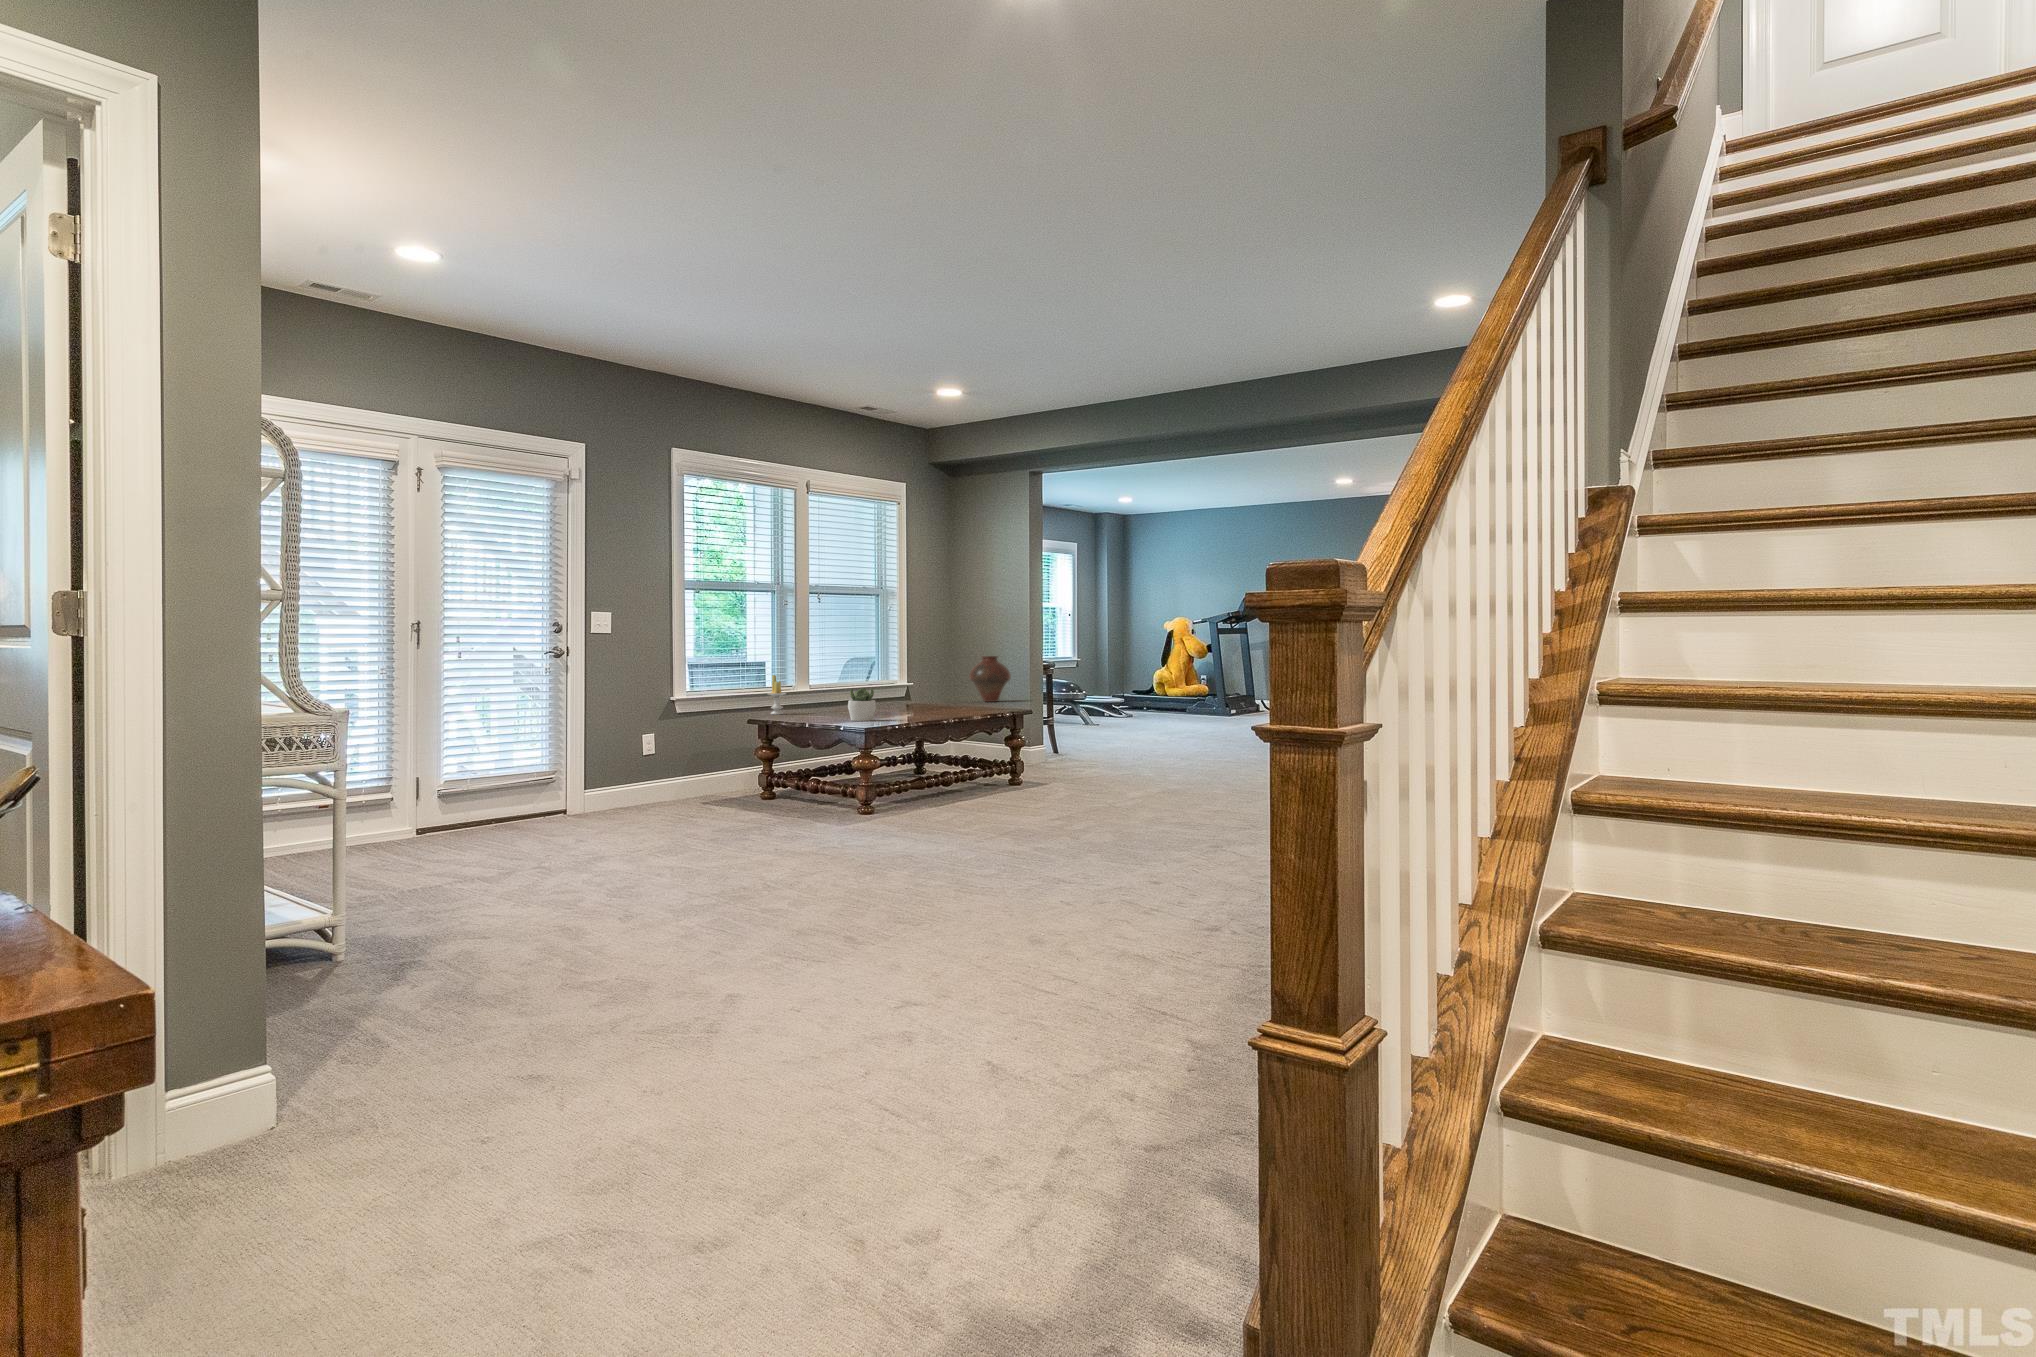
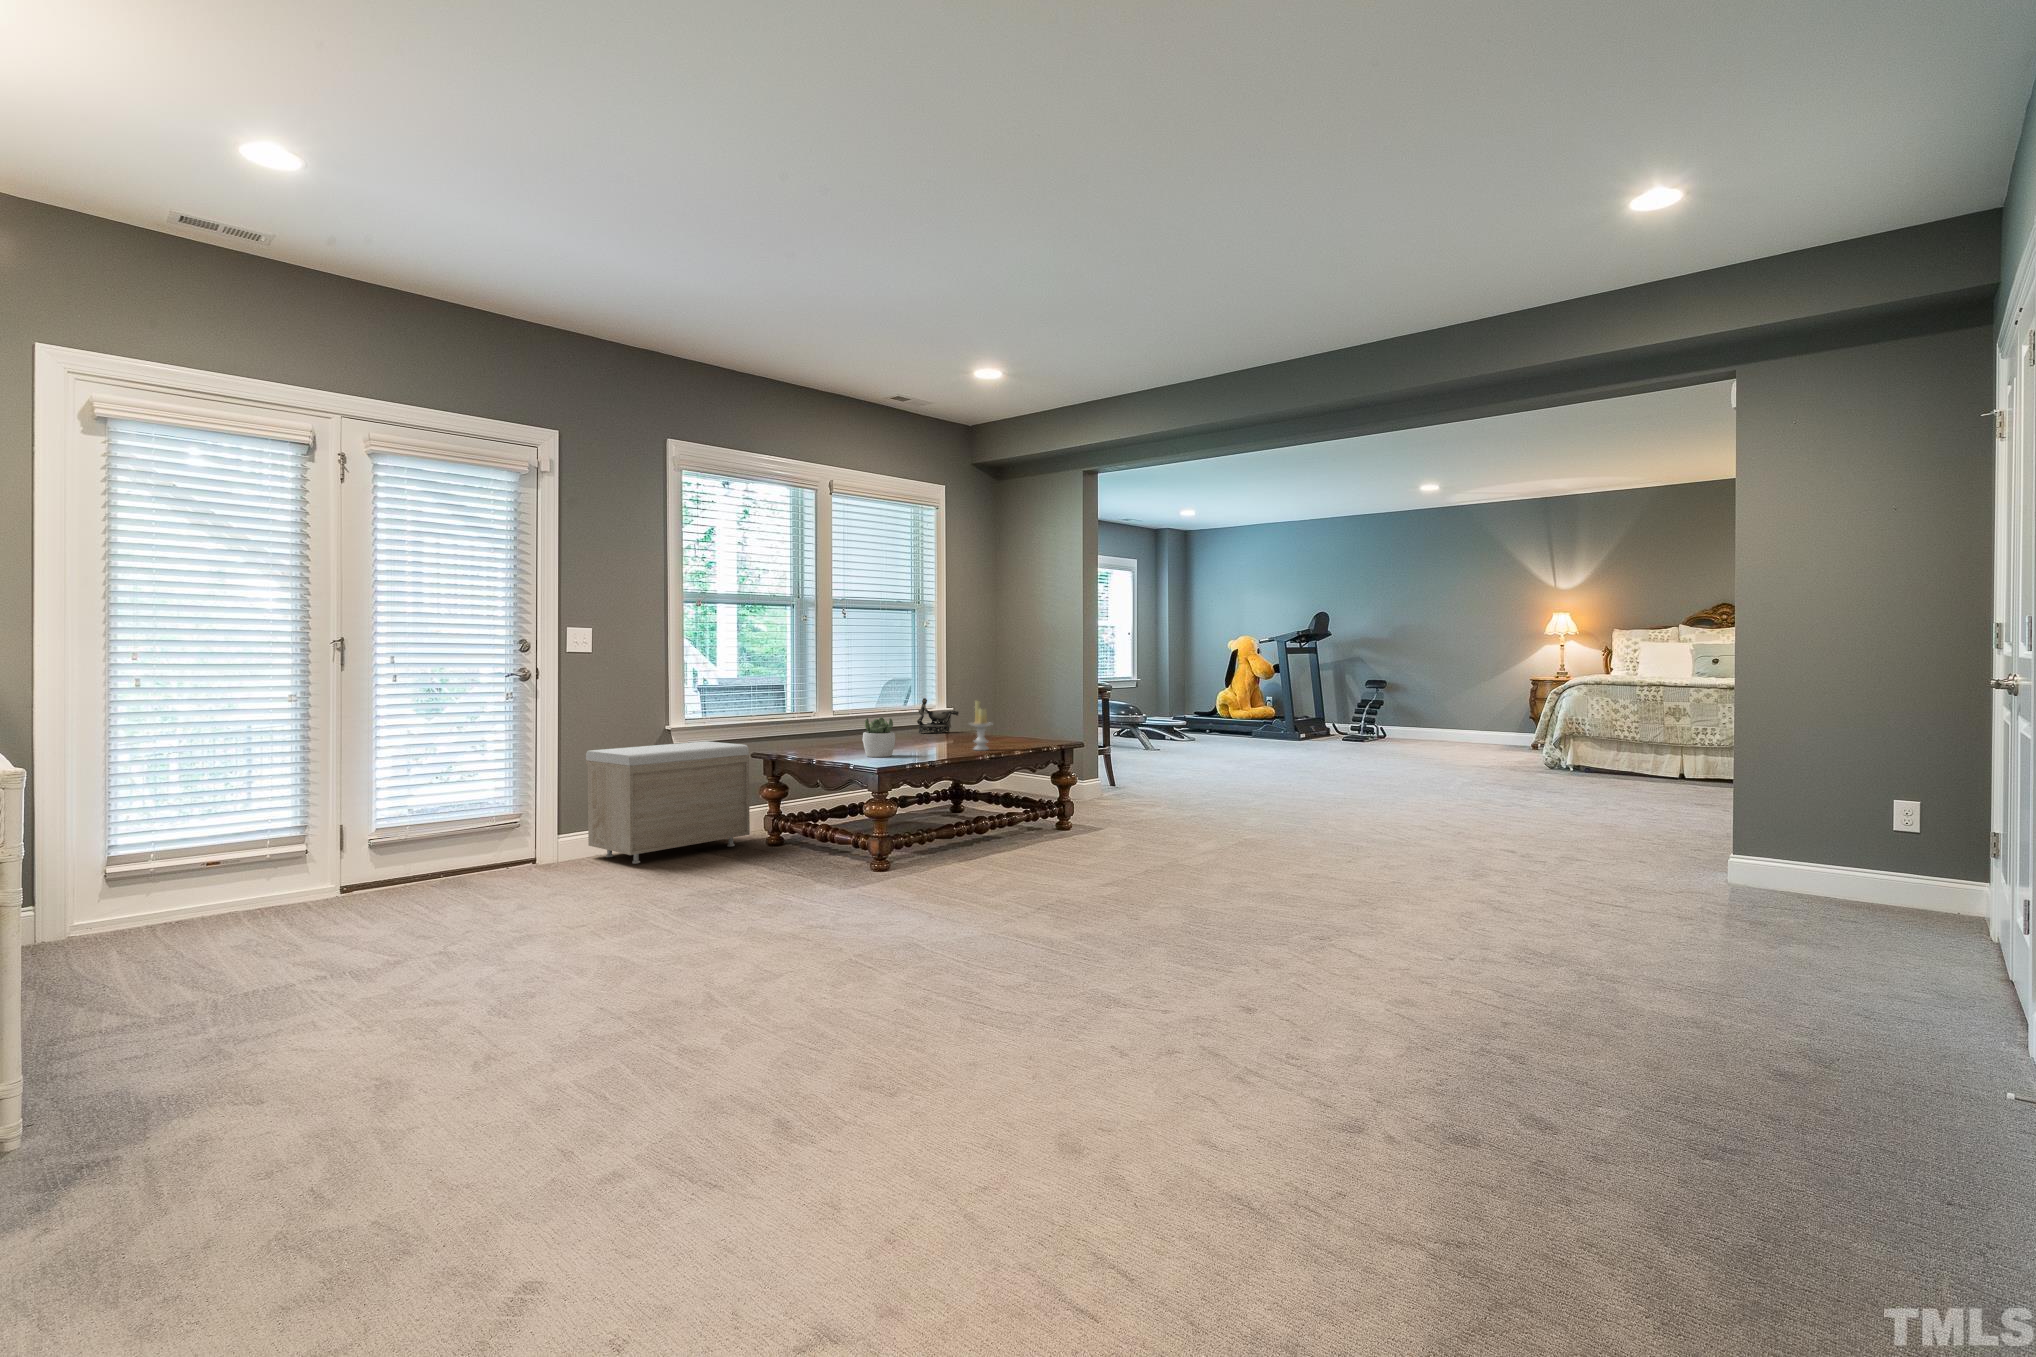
vase: present [969,656,1011,702] -> none [1016,678,1062,728]
decorative bowl: none [881,674,918,706] -> present [917,698,959,733]
candle: present [767,675,787,715] -> present [970,701,992,750]
storage bench: none [608,711,747,813] -> present [586,741,750,864]

